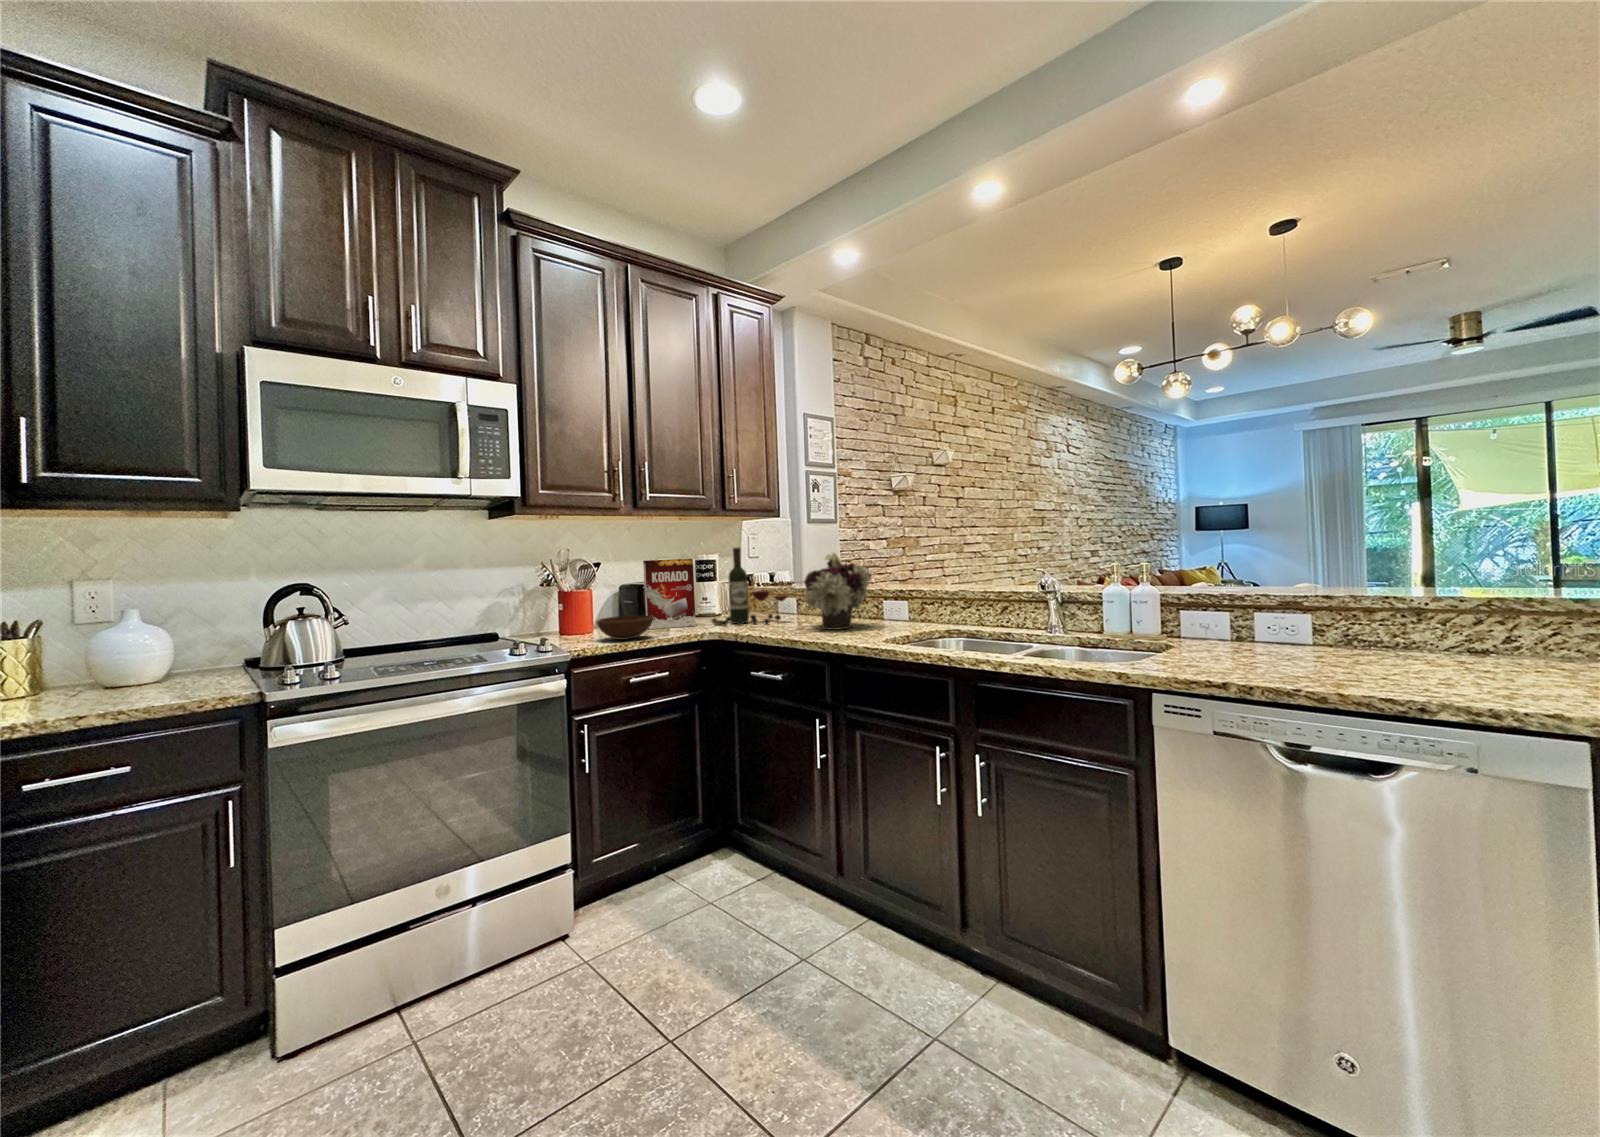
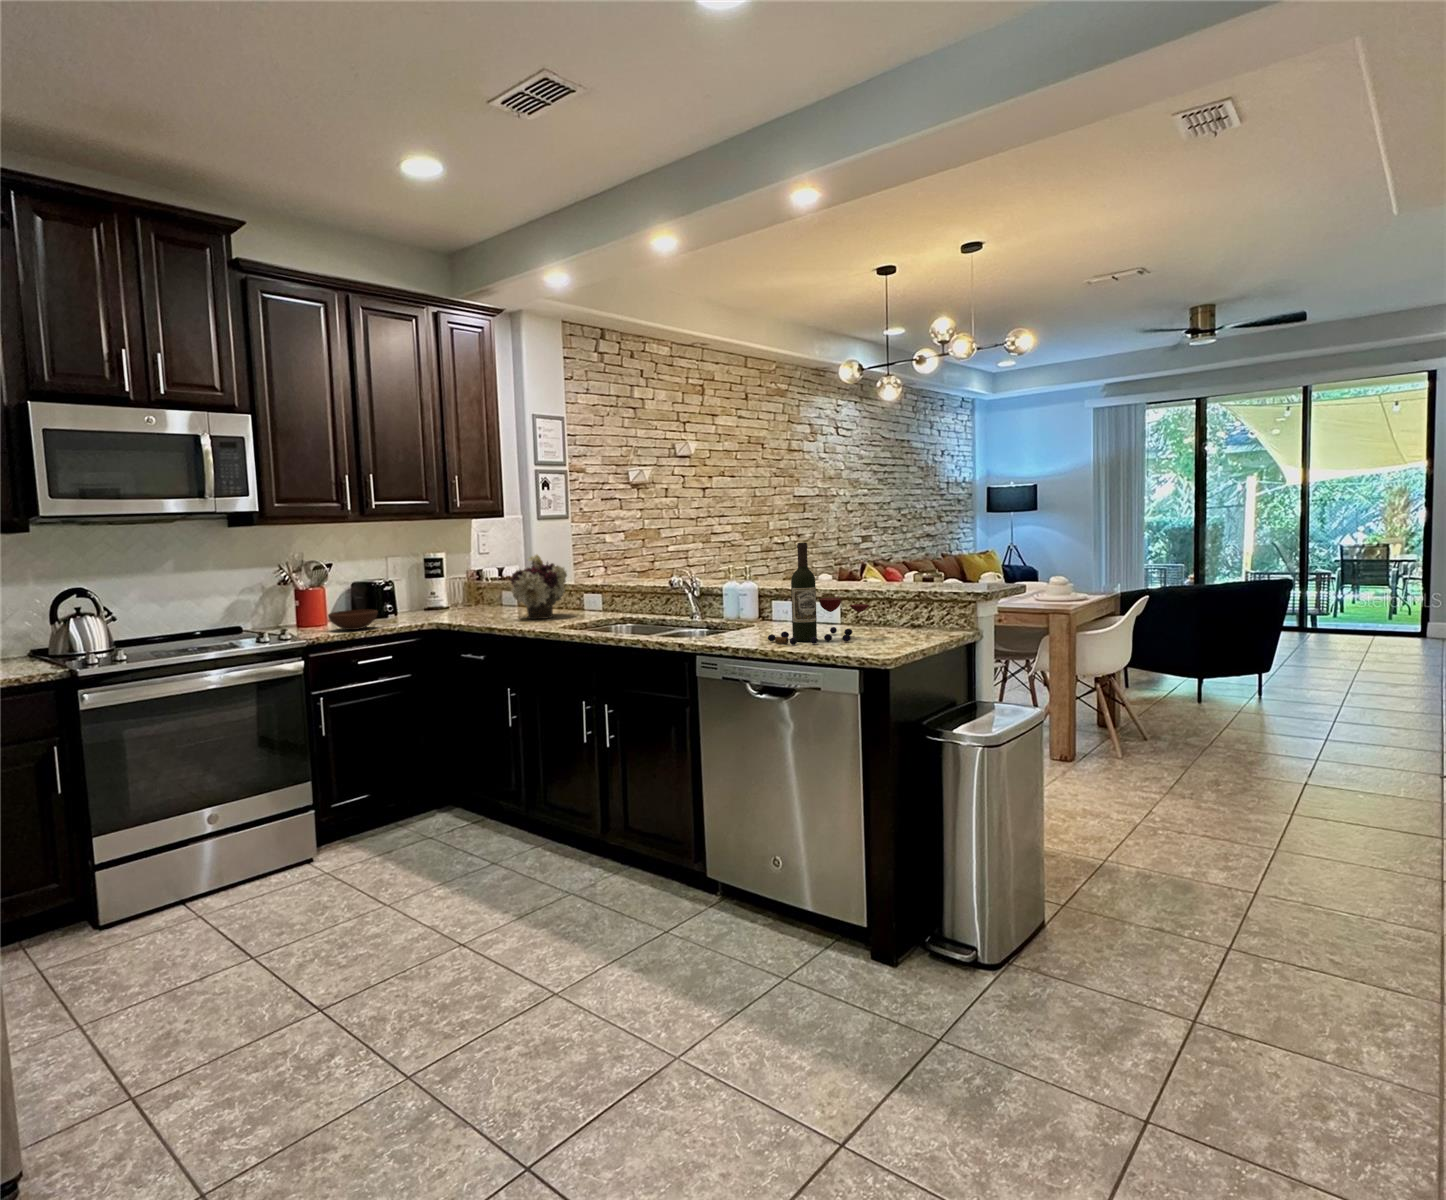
wine bottle: present [712,548,787,625] -> present [768,543,869,645]
cereal box: present [643,559,696,629] -> none [370,558,421,621]

